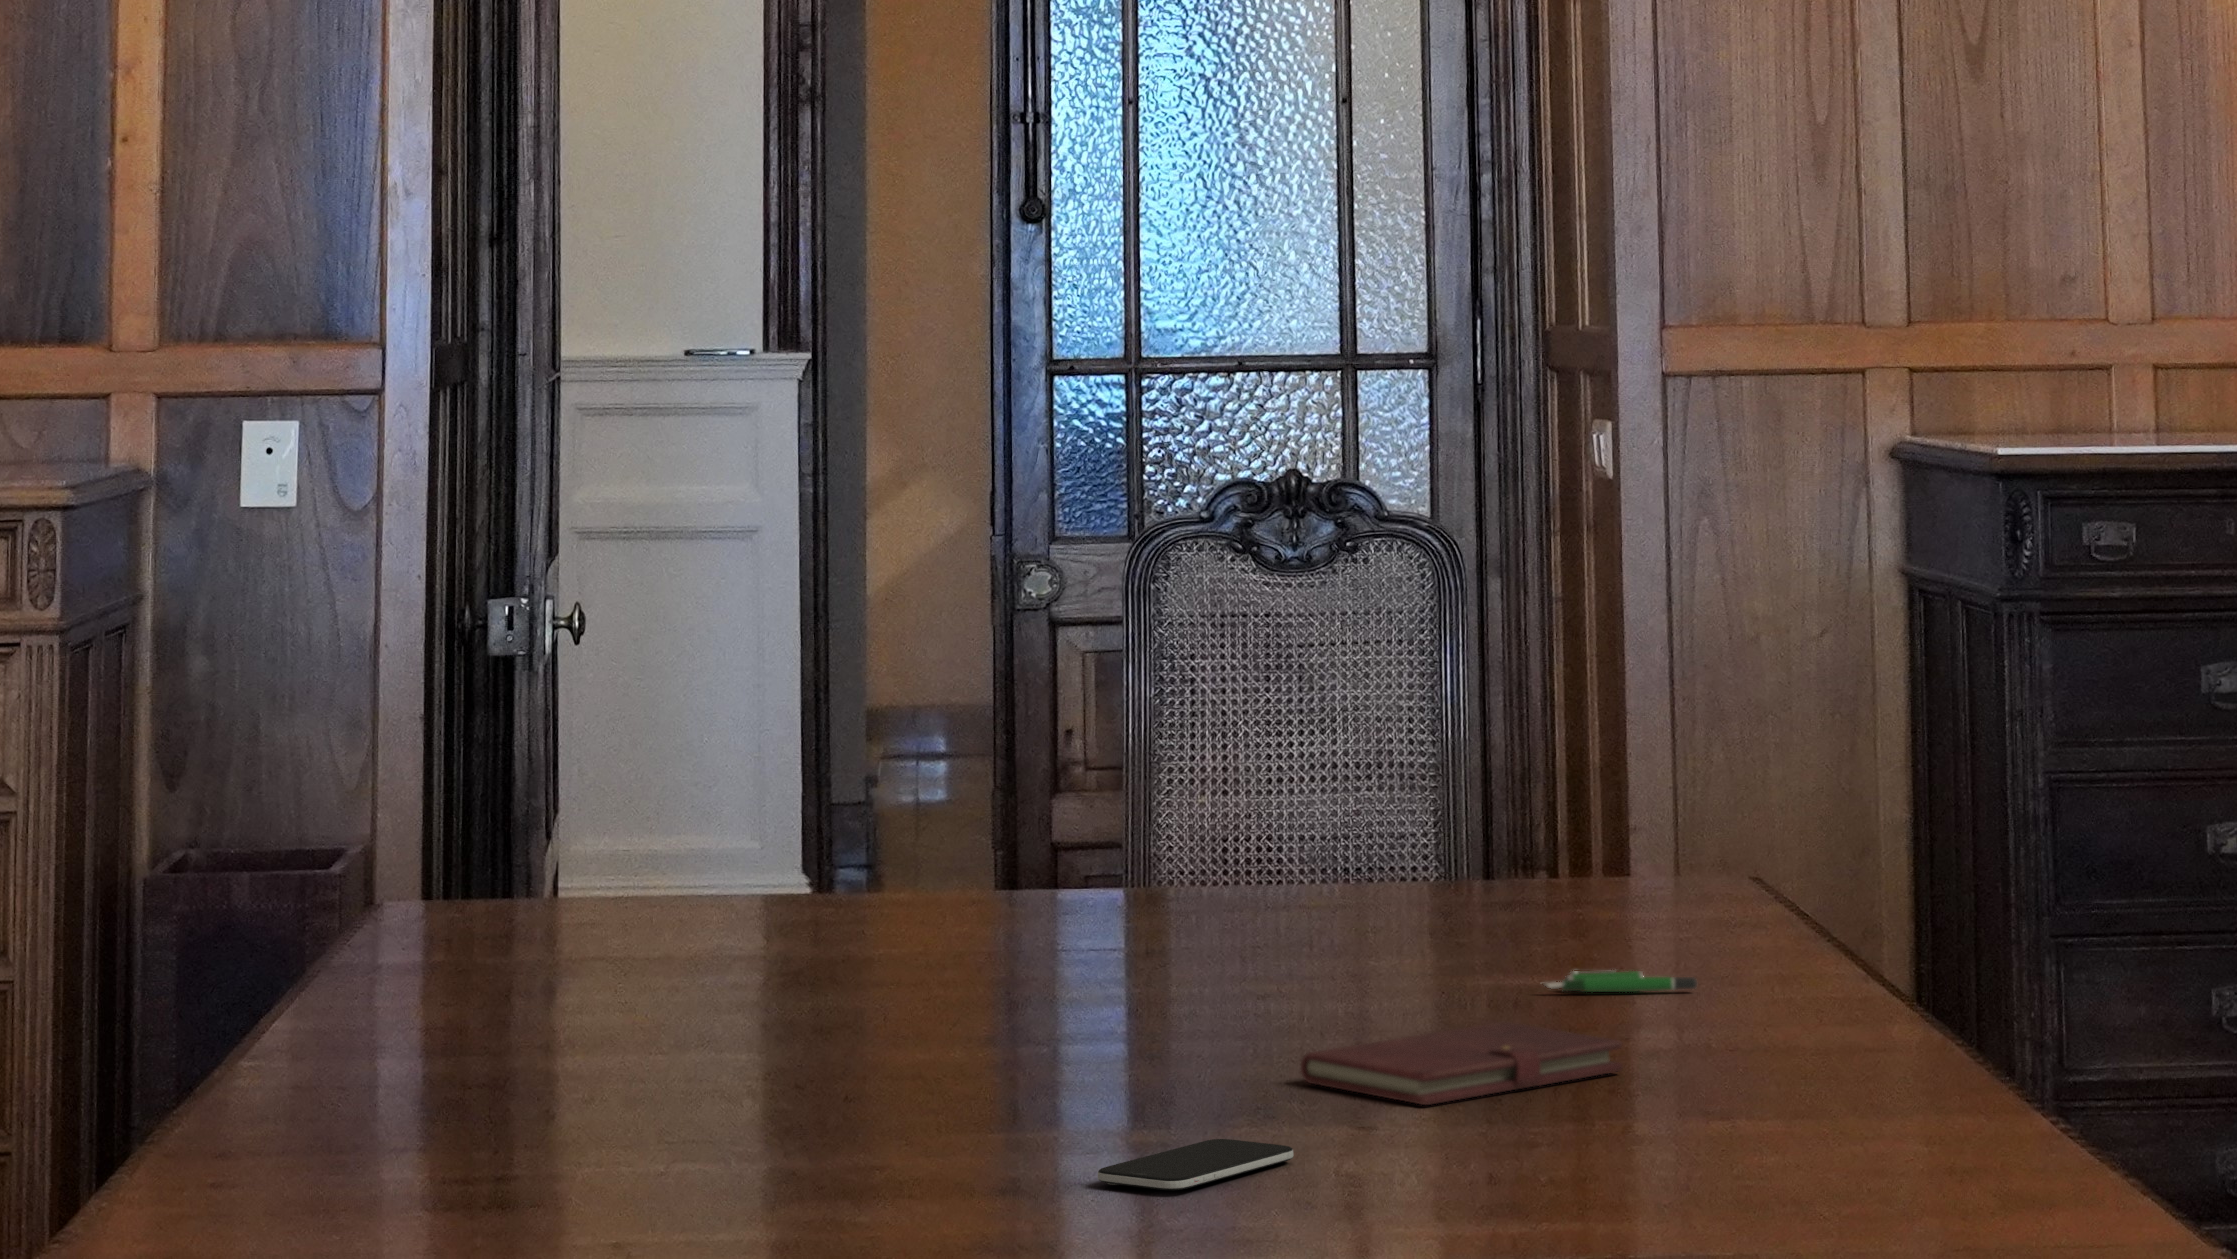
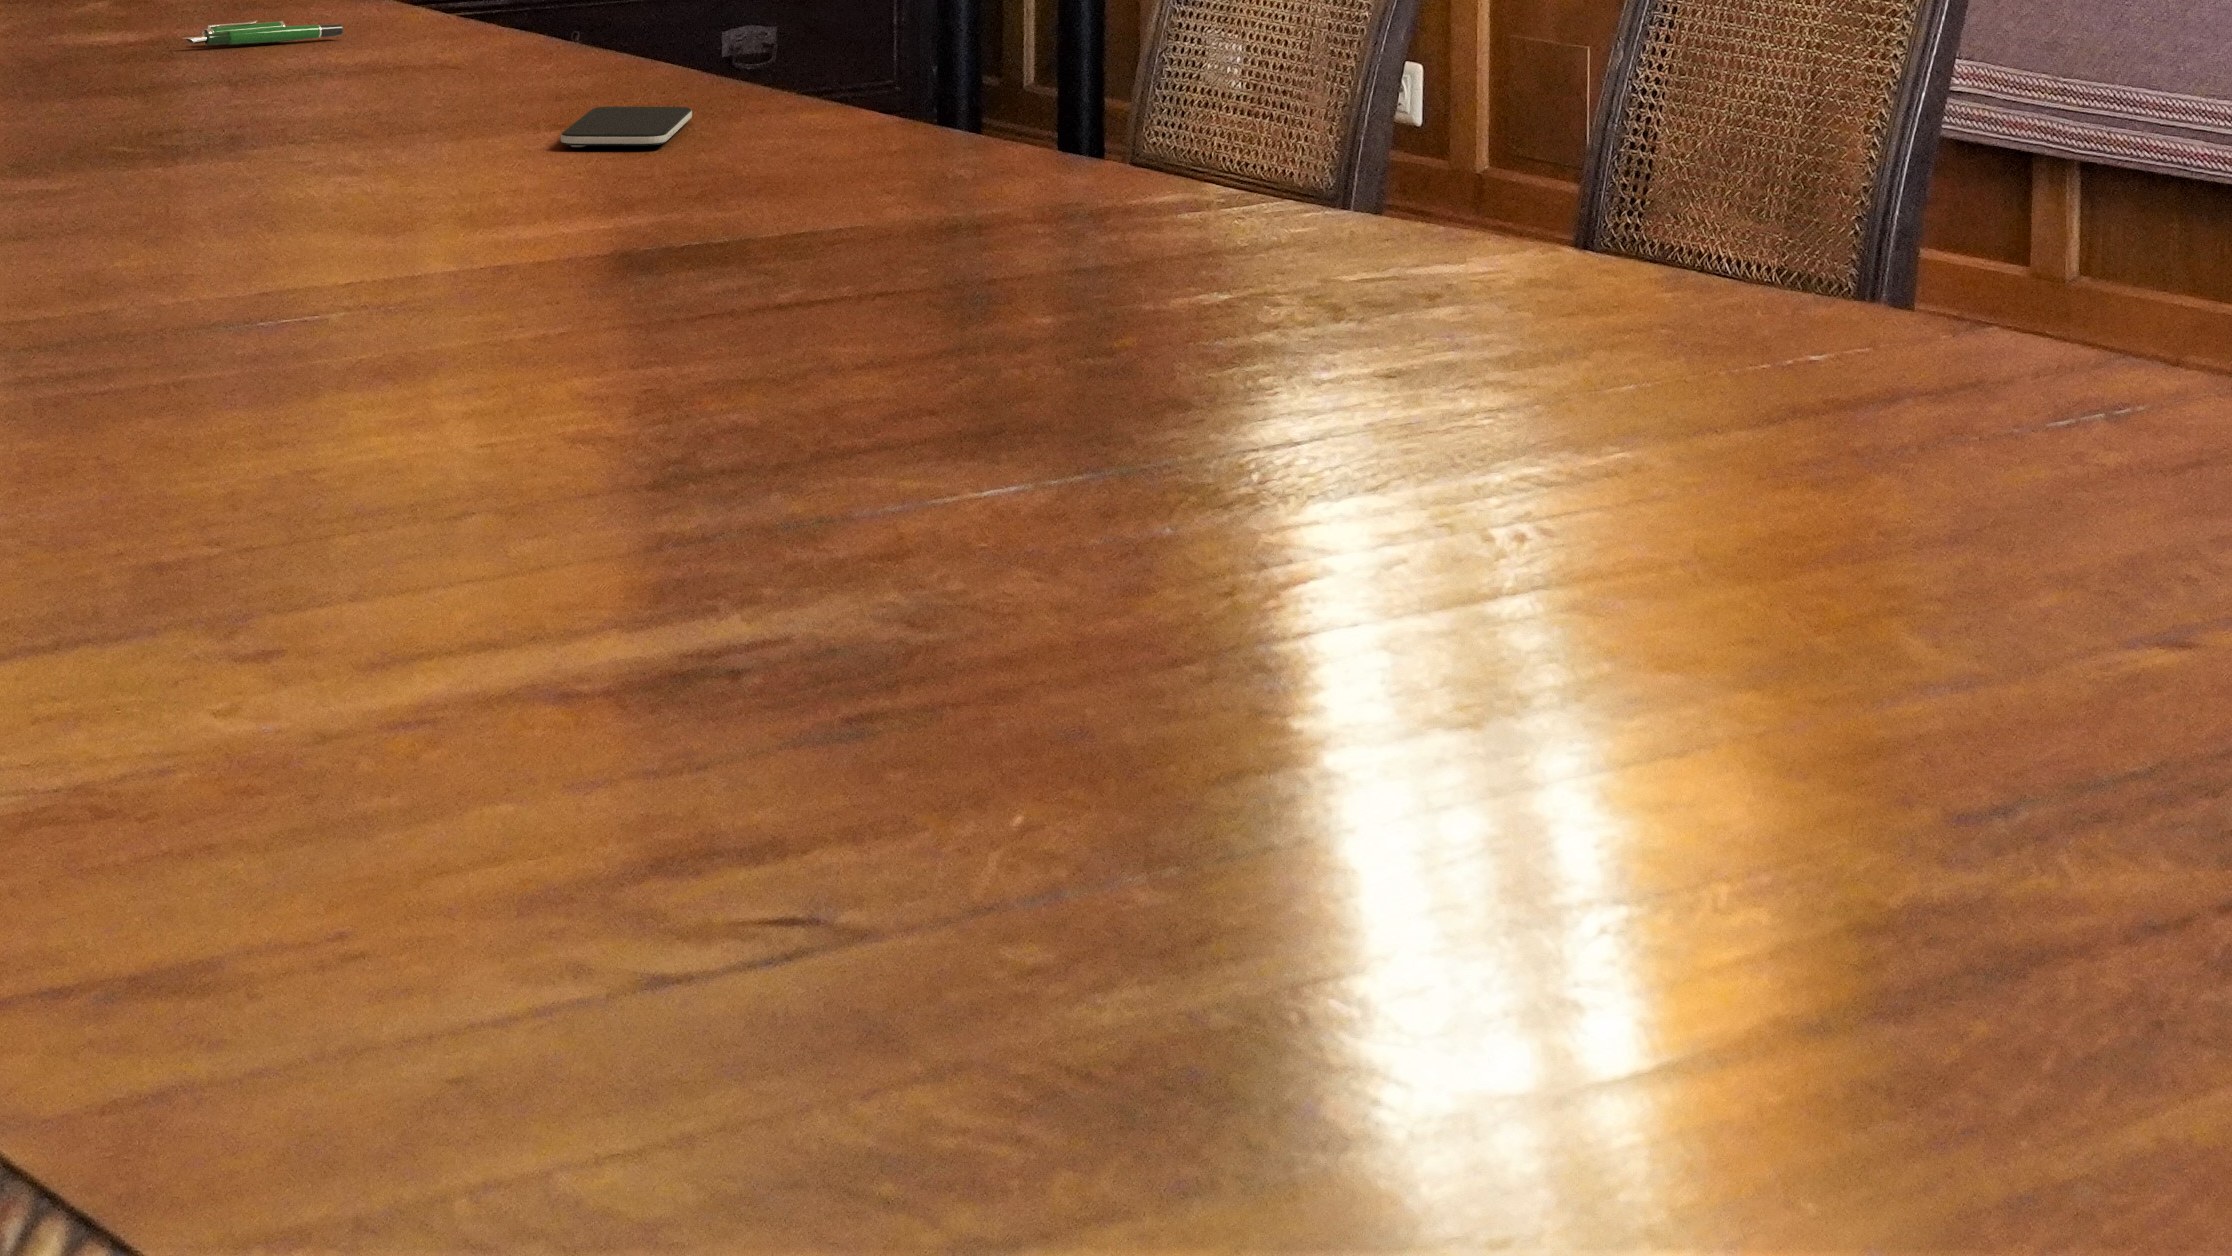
notebook: present [1301,1022,1623,1105] -> none [110,65,433,143]
smartphone: present [1098,1139,1293,1190] -> present [561,107,692,147]

